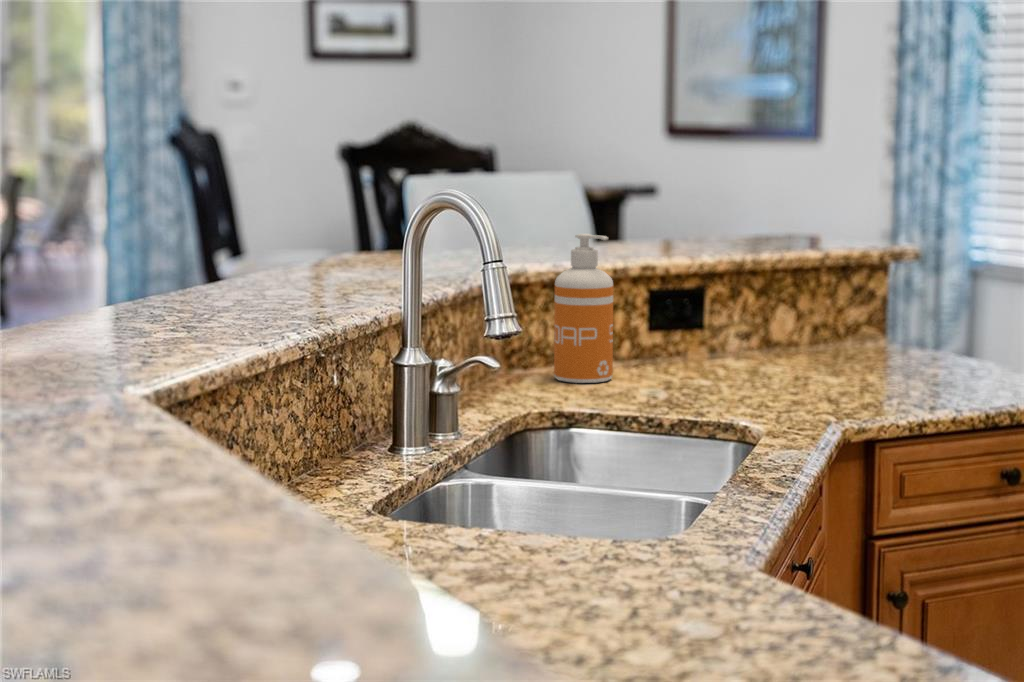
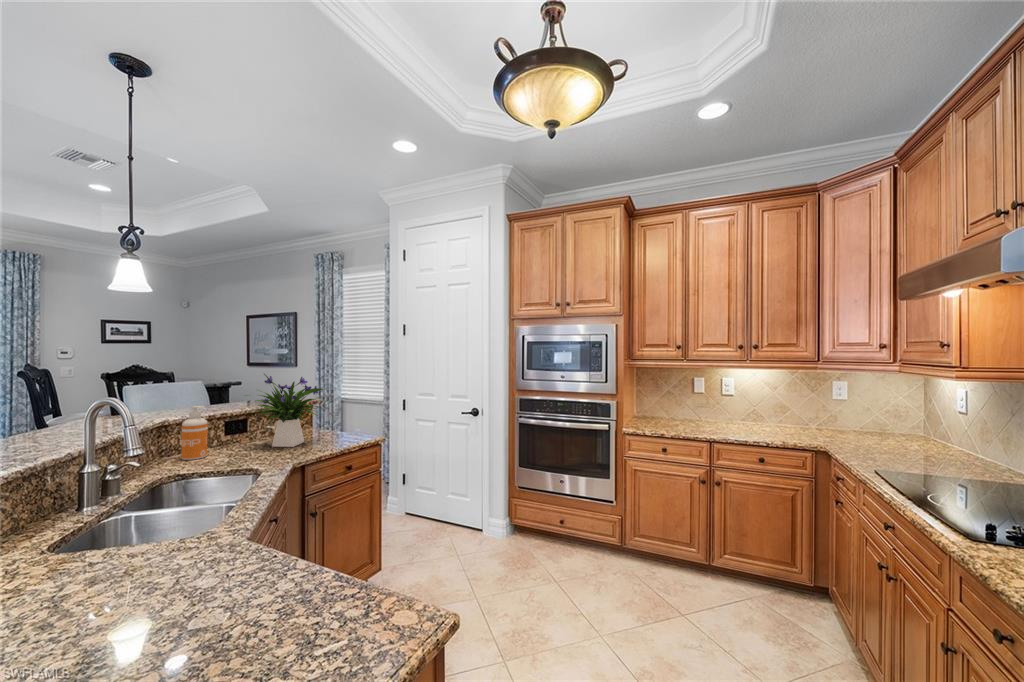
flower arrangement: none [703,146,934,384] -> present [247,374,323,447]

